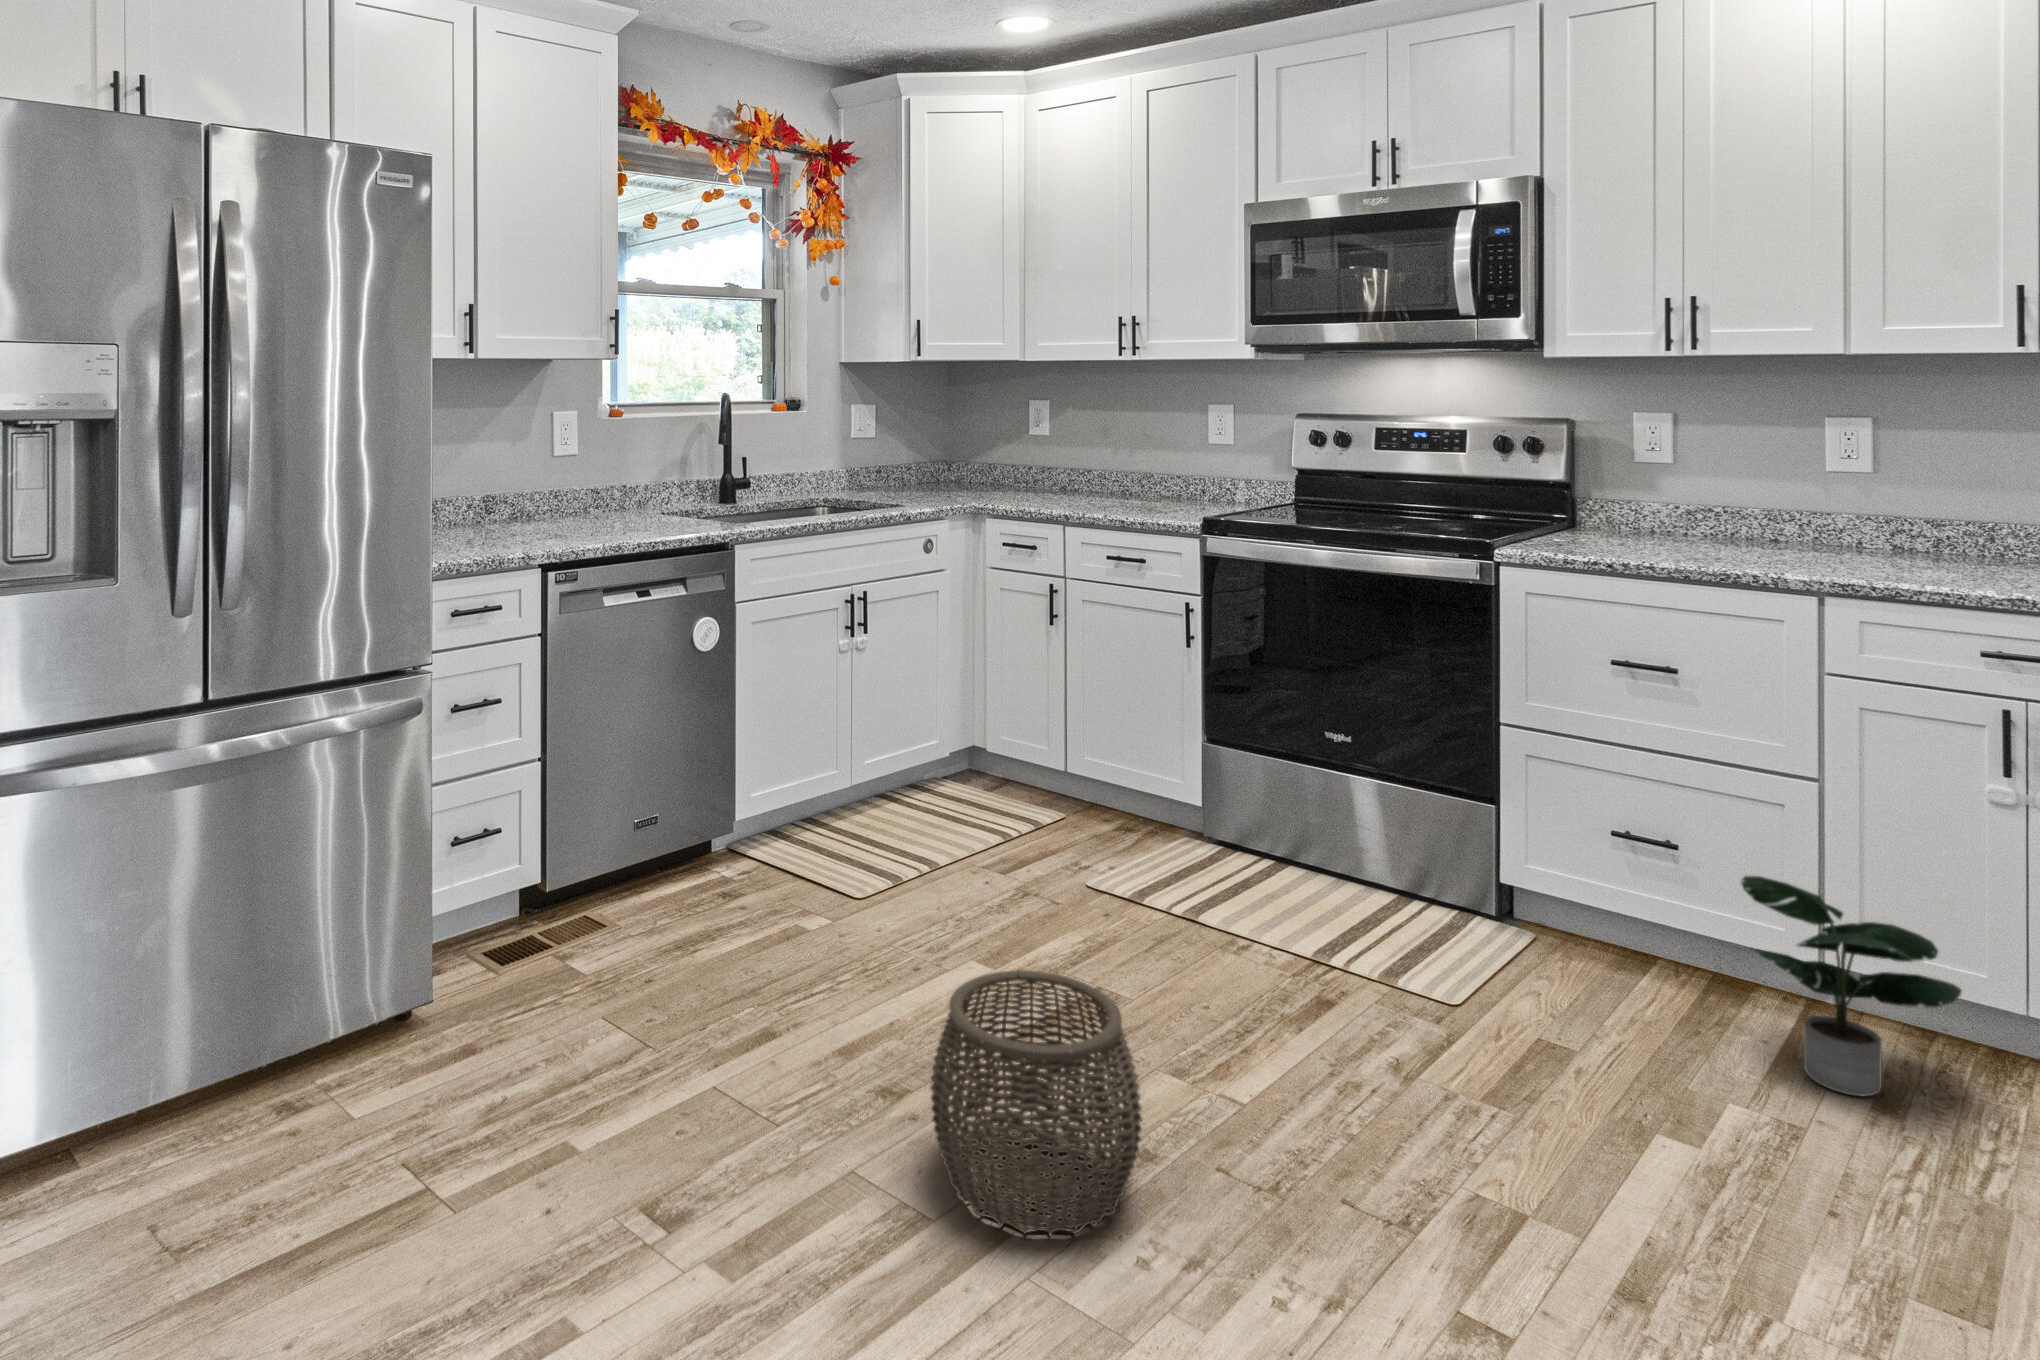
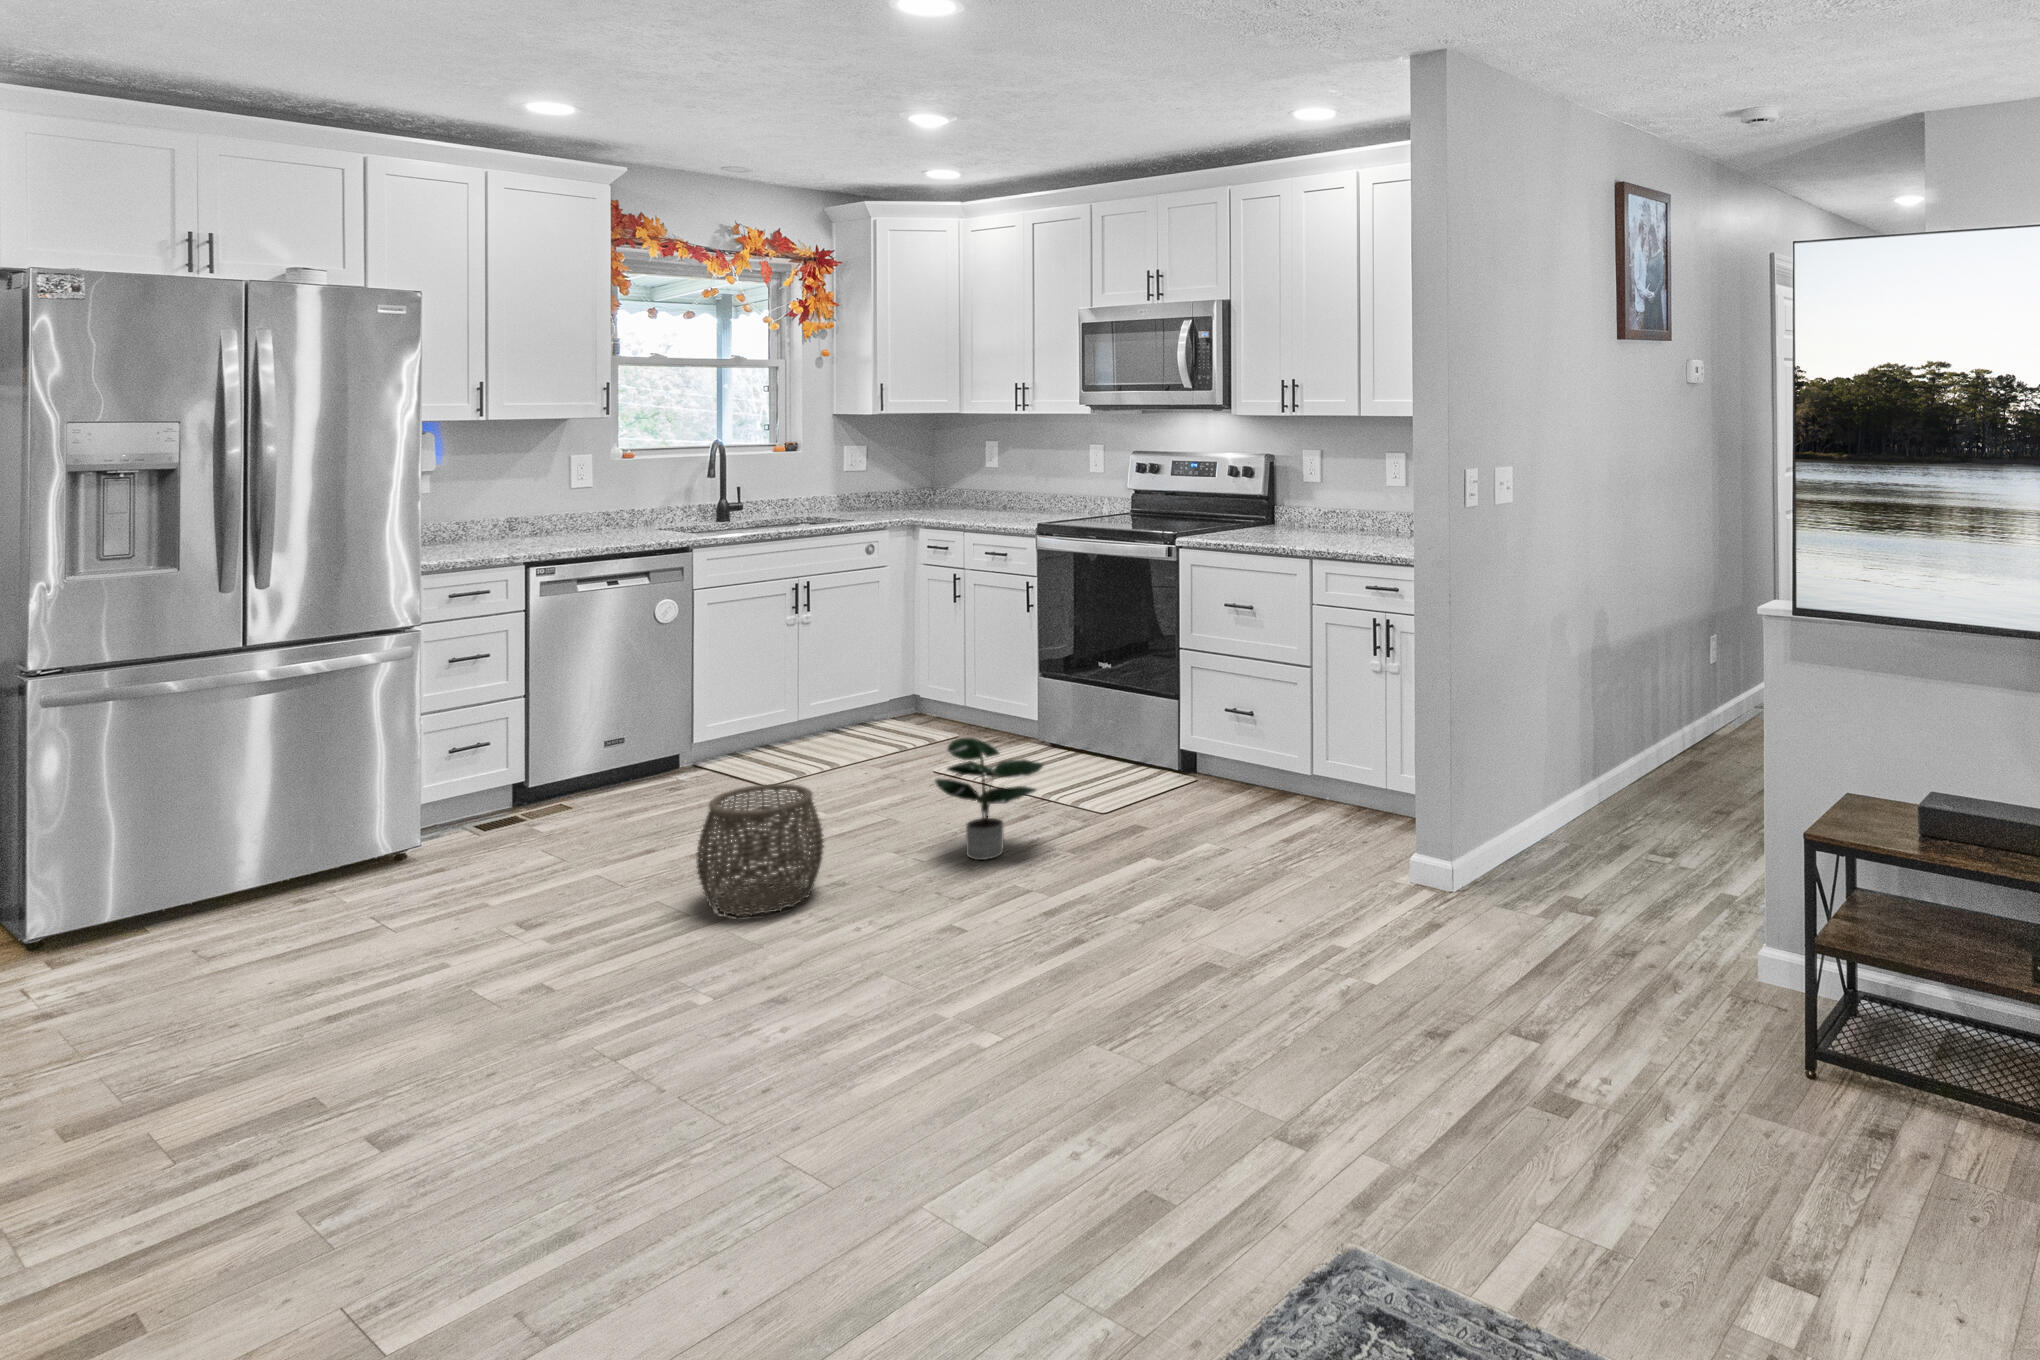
potted plant: present [1741,876,1962,1097] -> present [935,738,1043,860]

